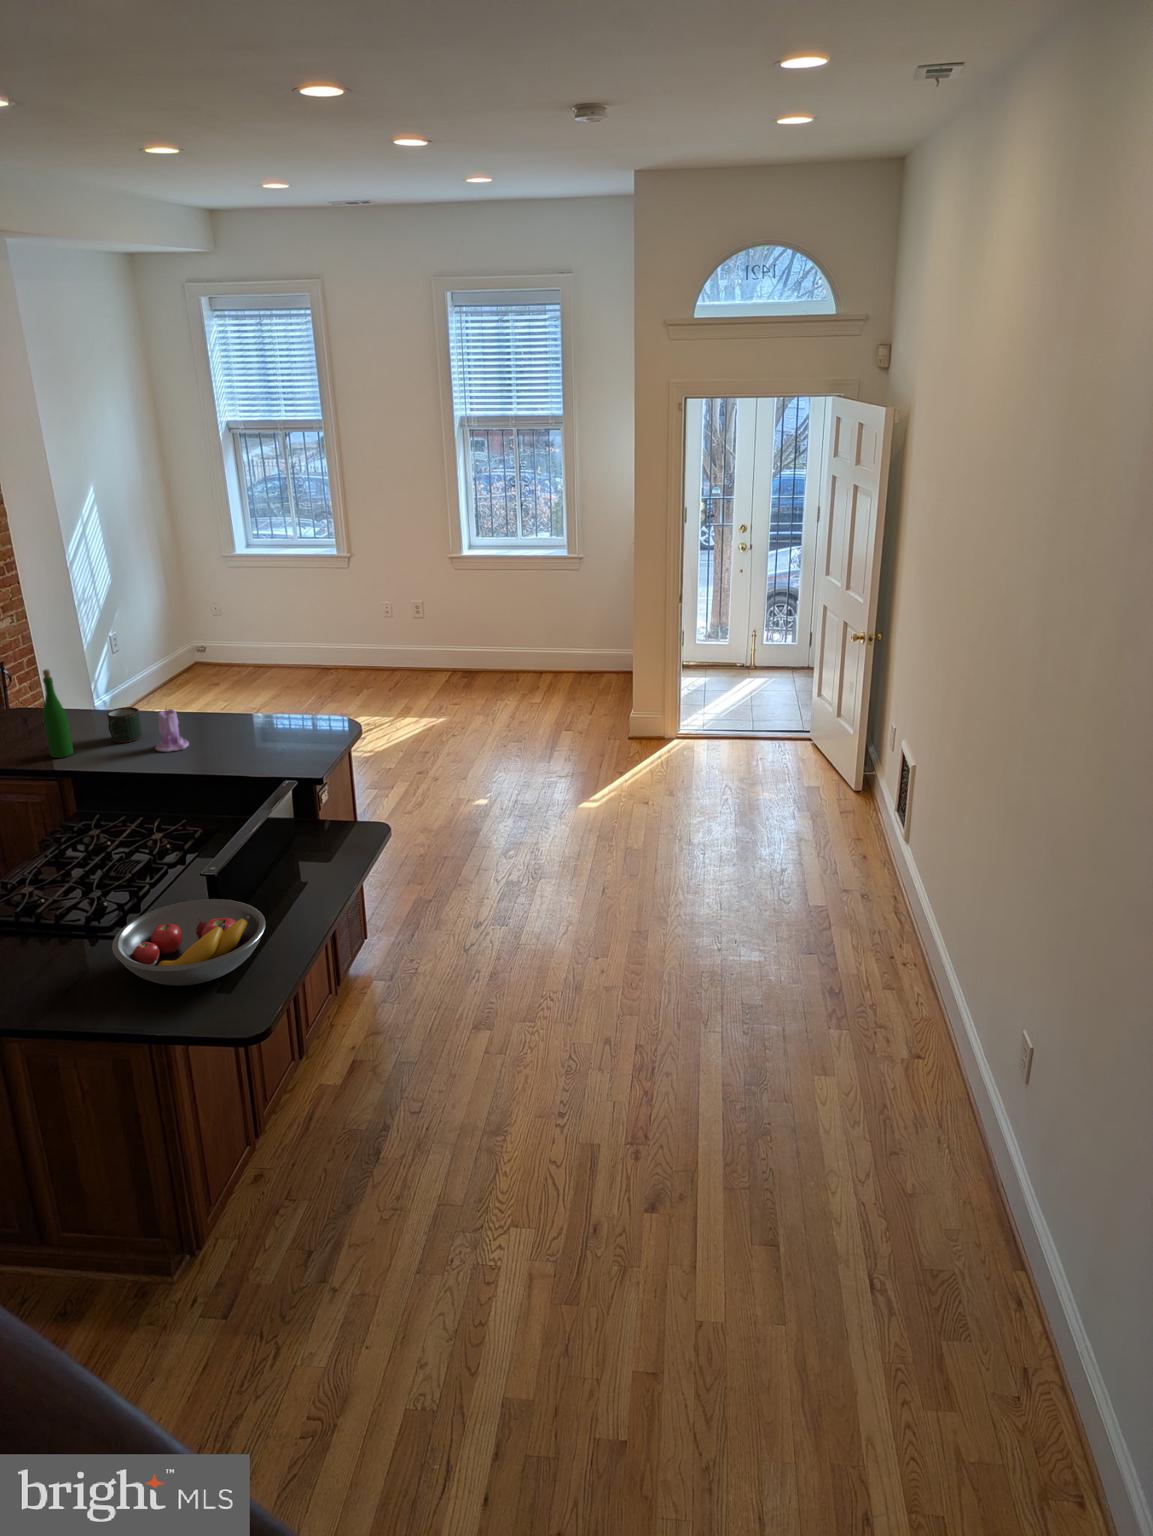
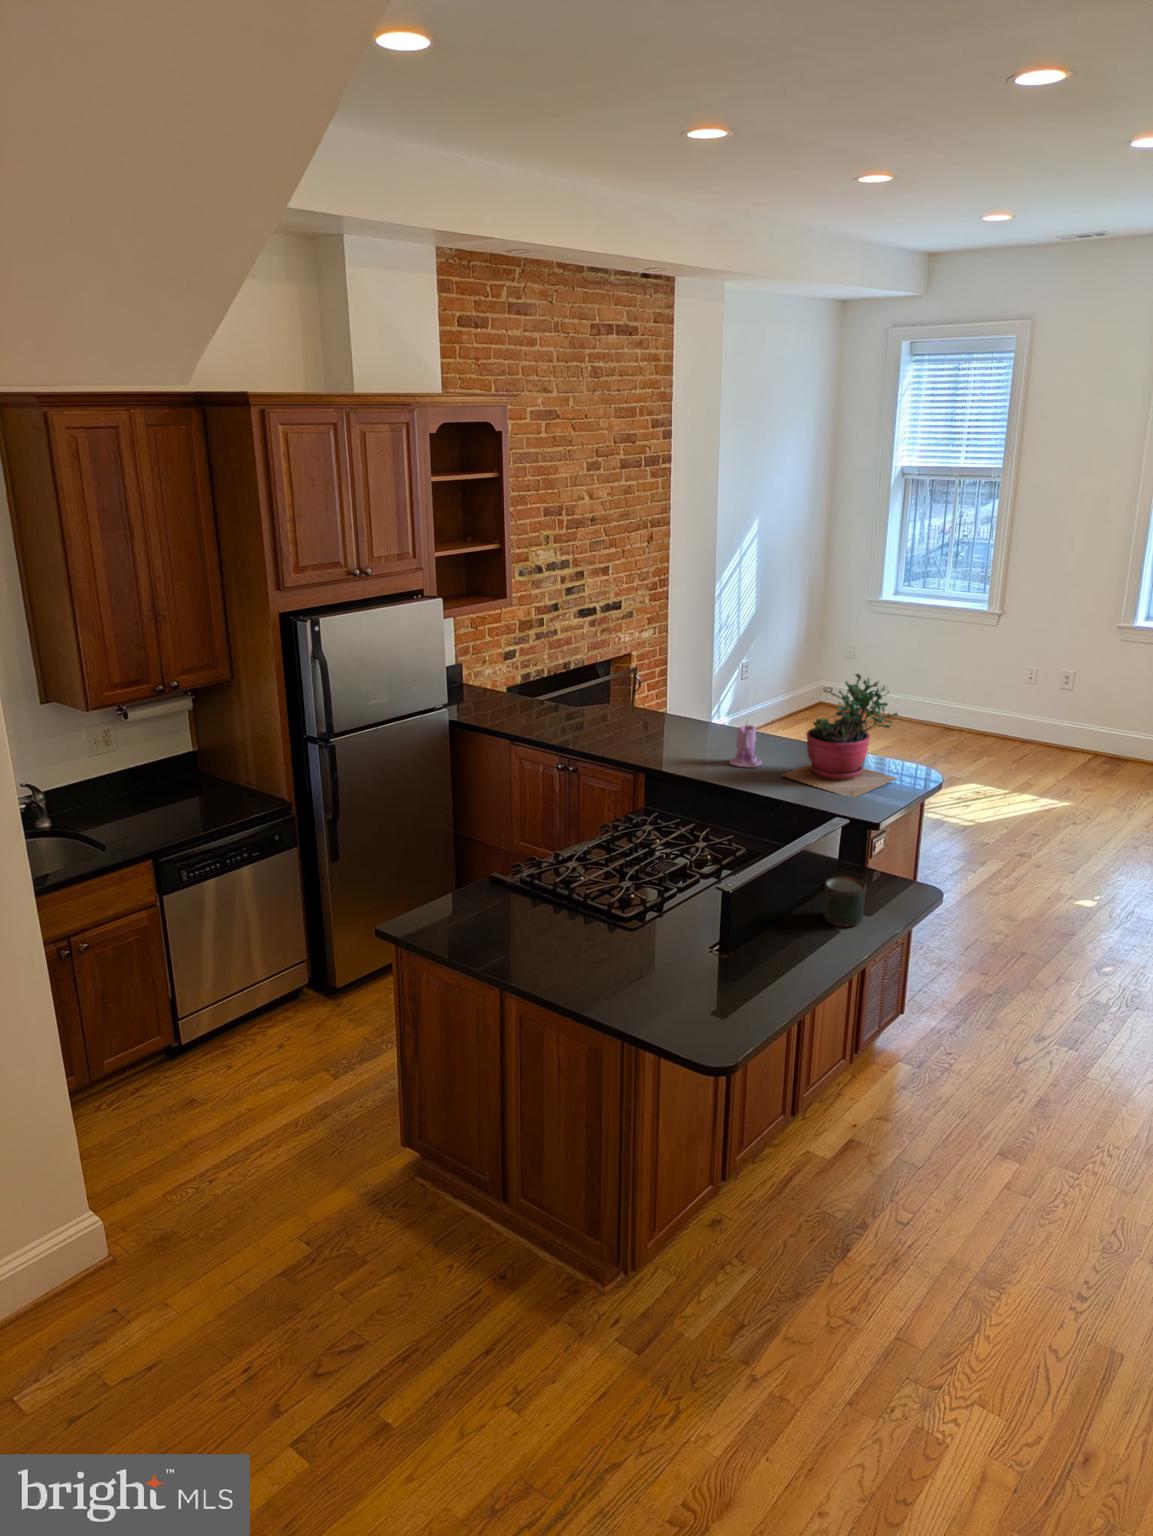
succulent plant: none [212,643,323,761] -> present [782,674,898,797]
wine bottle: present [43,669,74,758] -> none [637,668,658,754]
mug: present [107,707,142,742] -> present [824,876,866,927]
fruit bowl: present [112,899,266,986] -> none [613,909,766,995]

